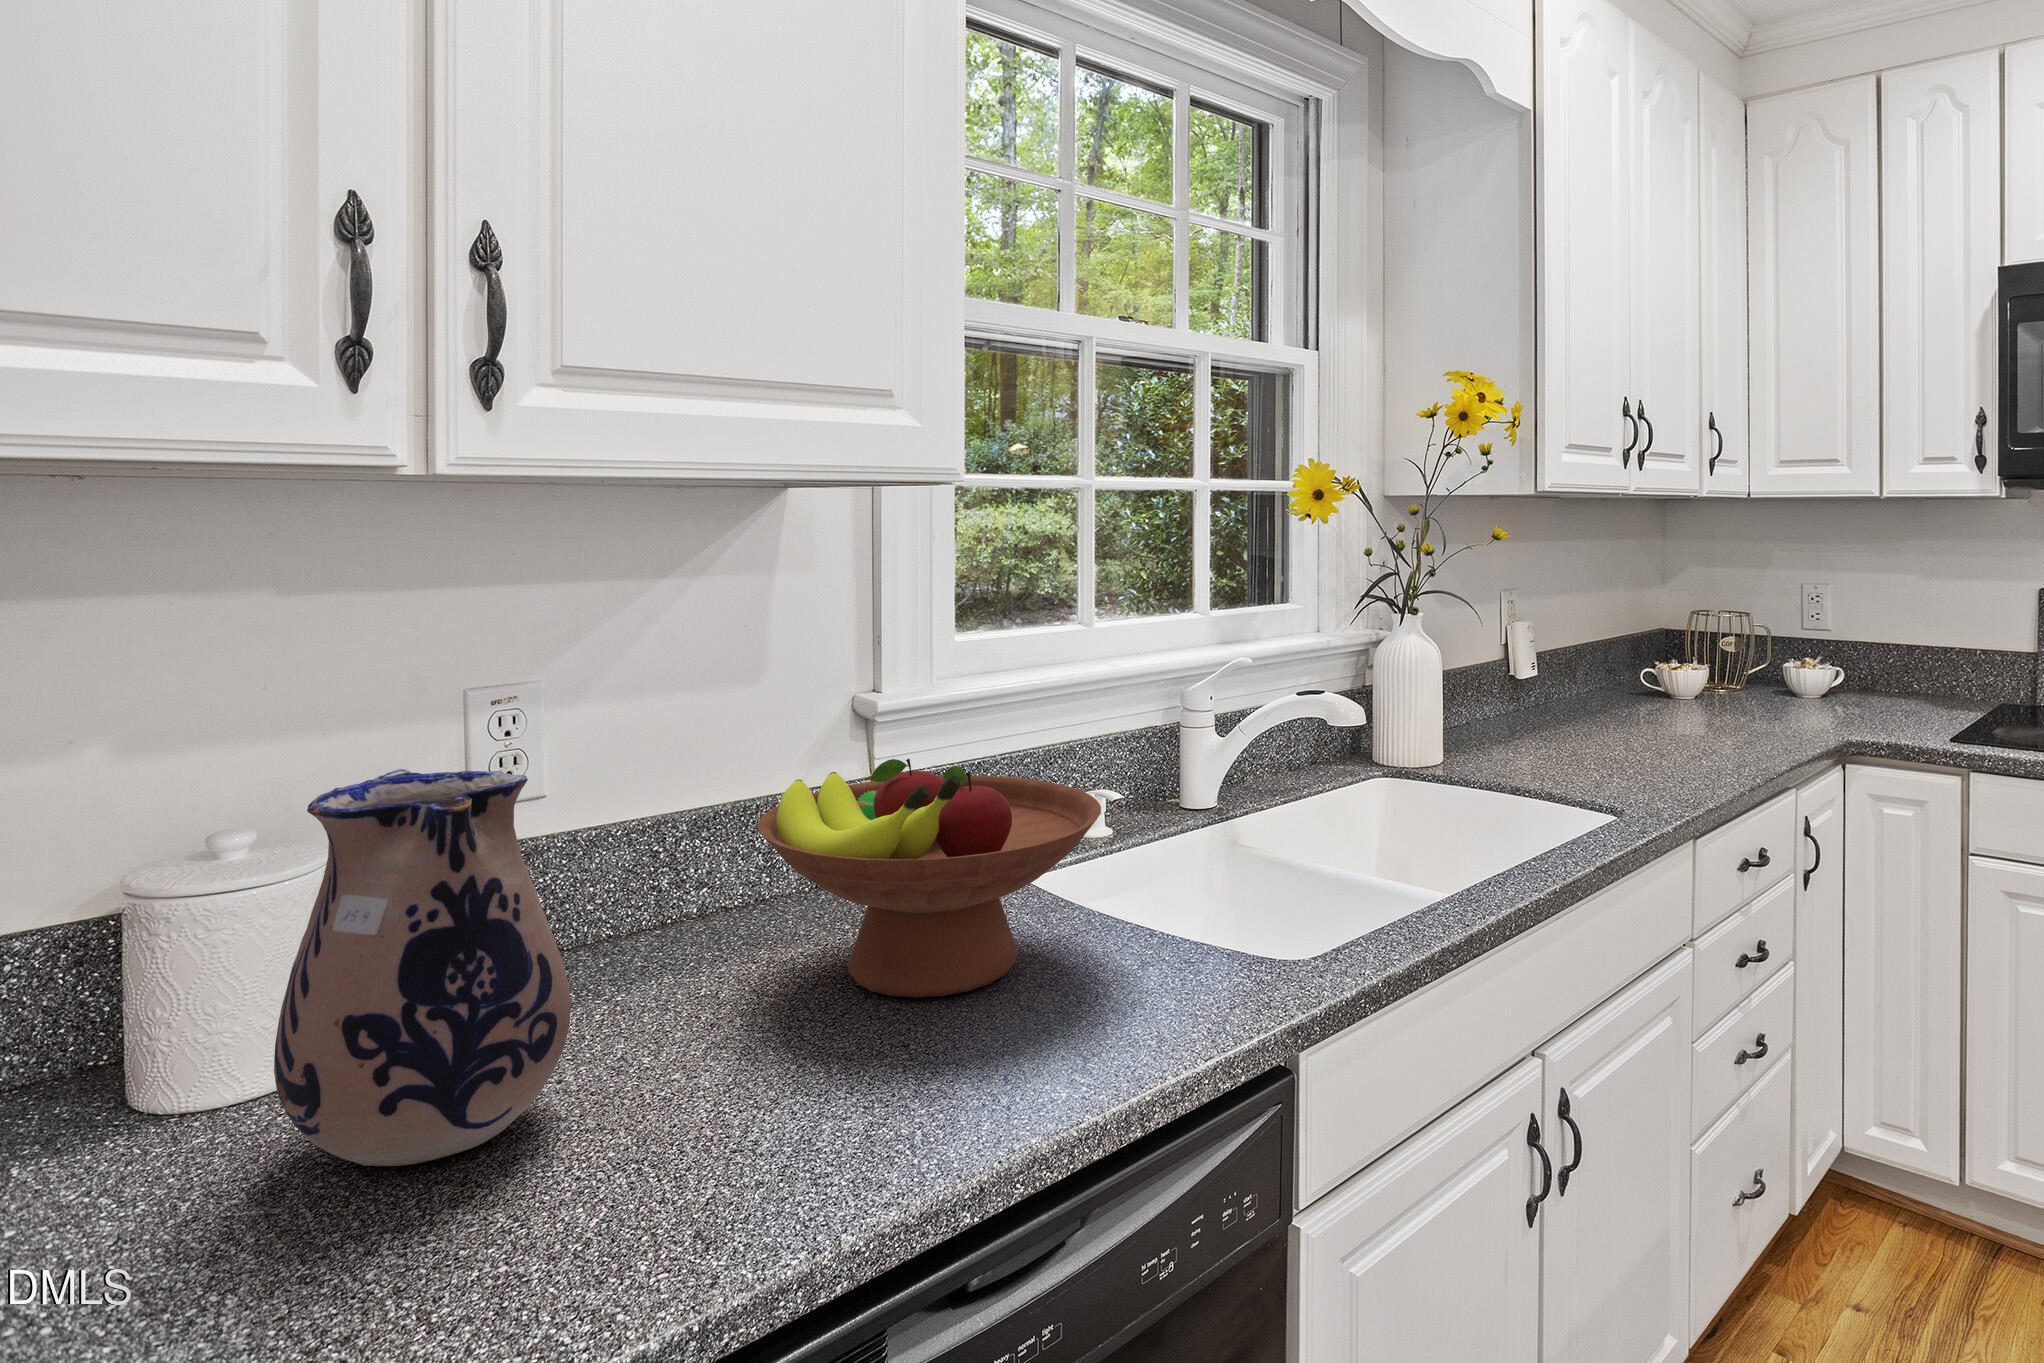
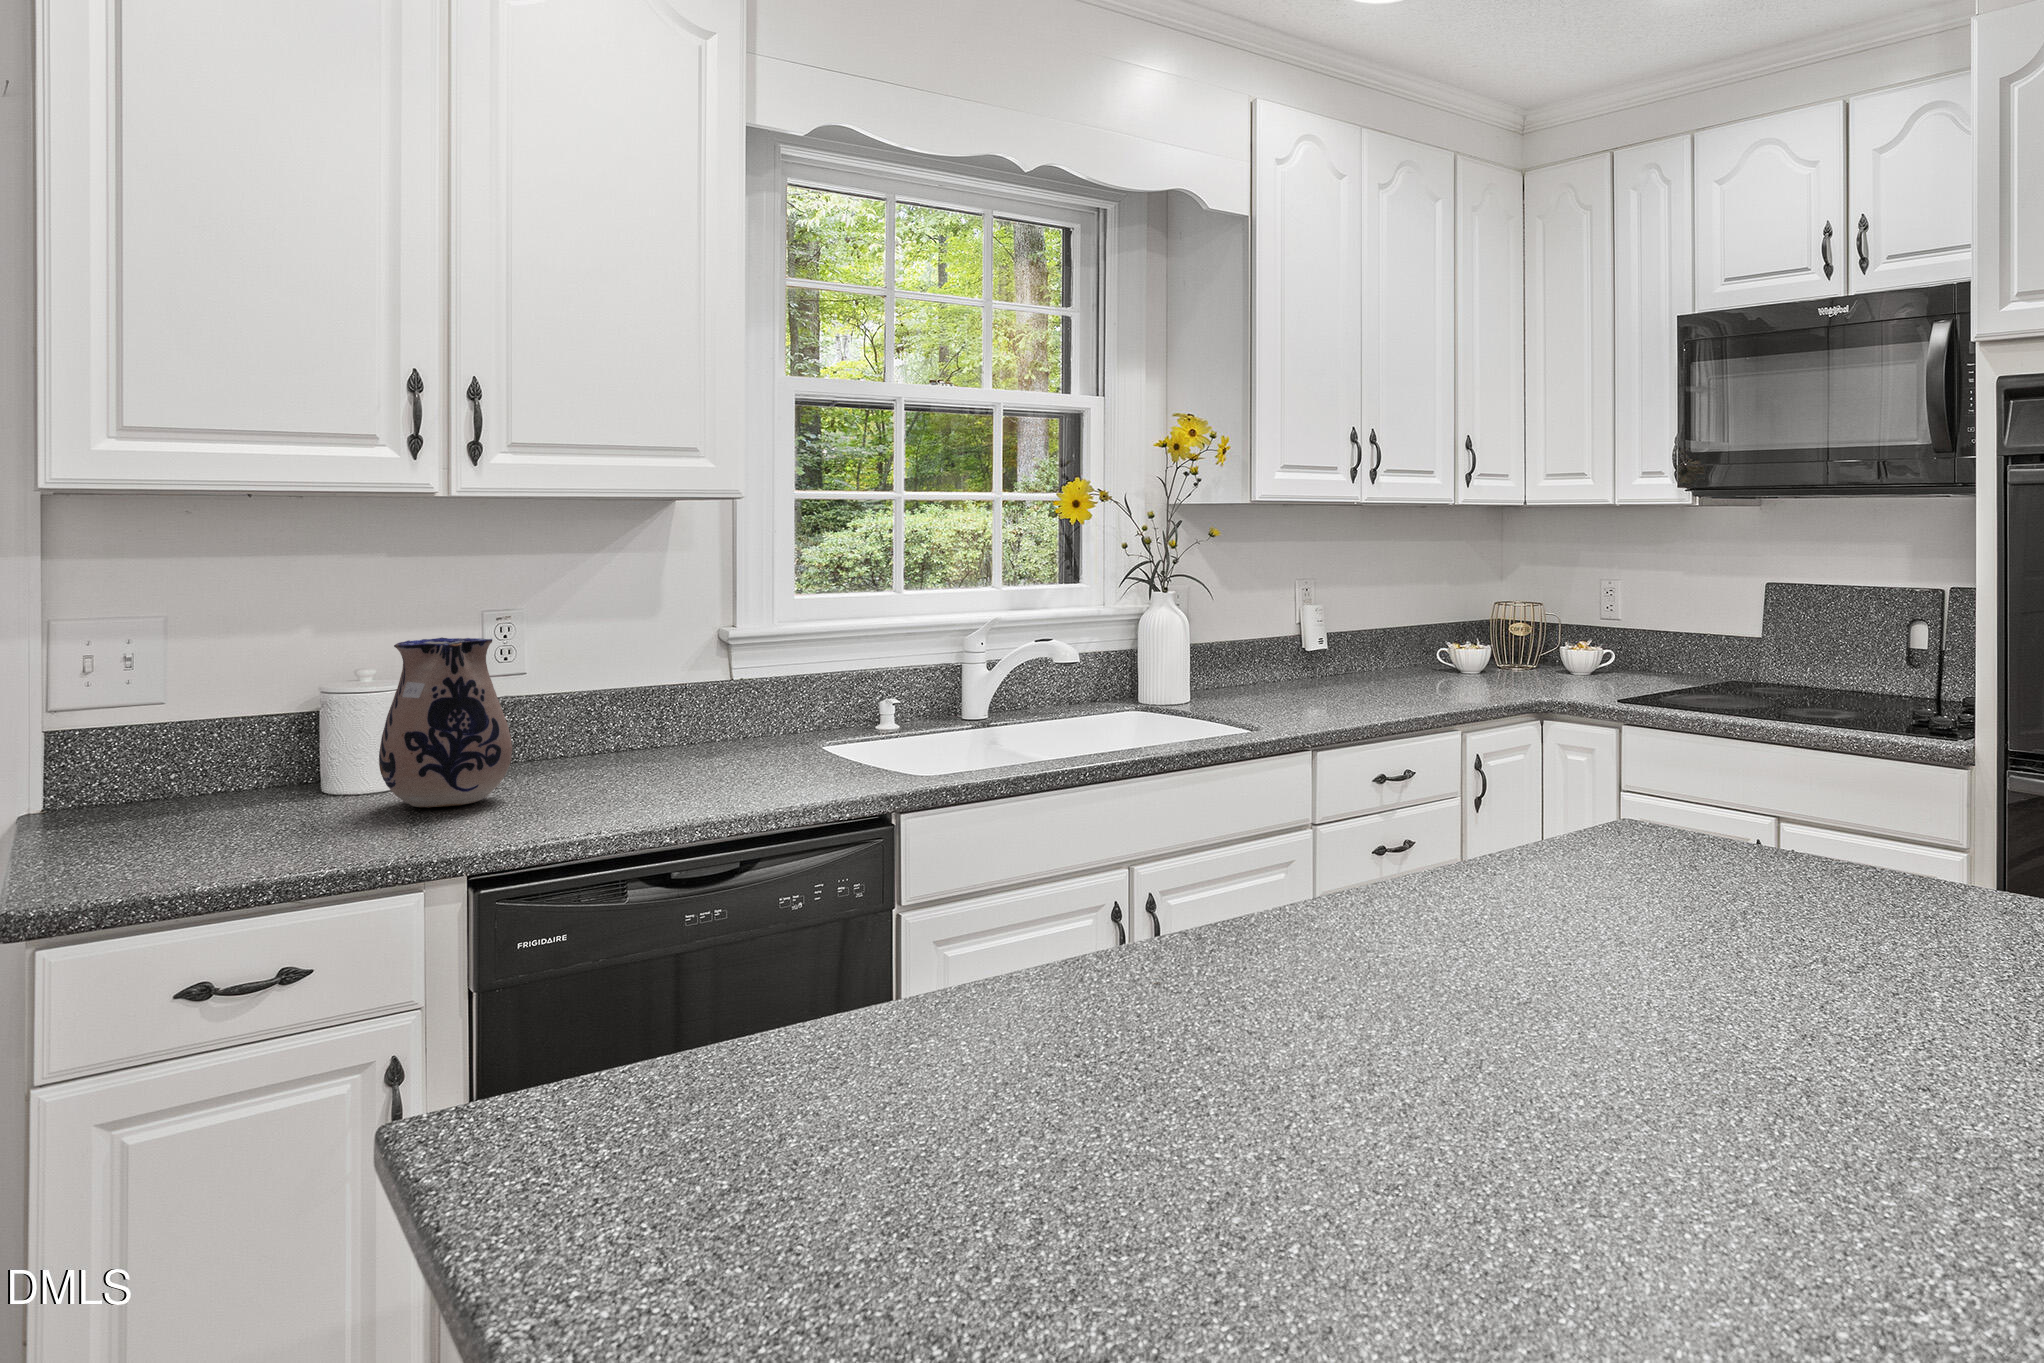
fruit bowl: present [758,759,1101,998] -> none [625,652,823,777]

